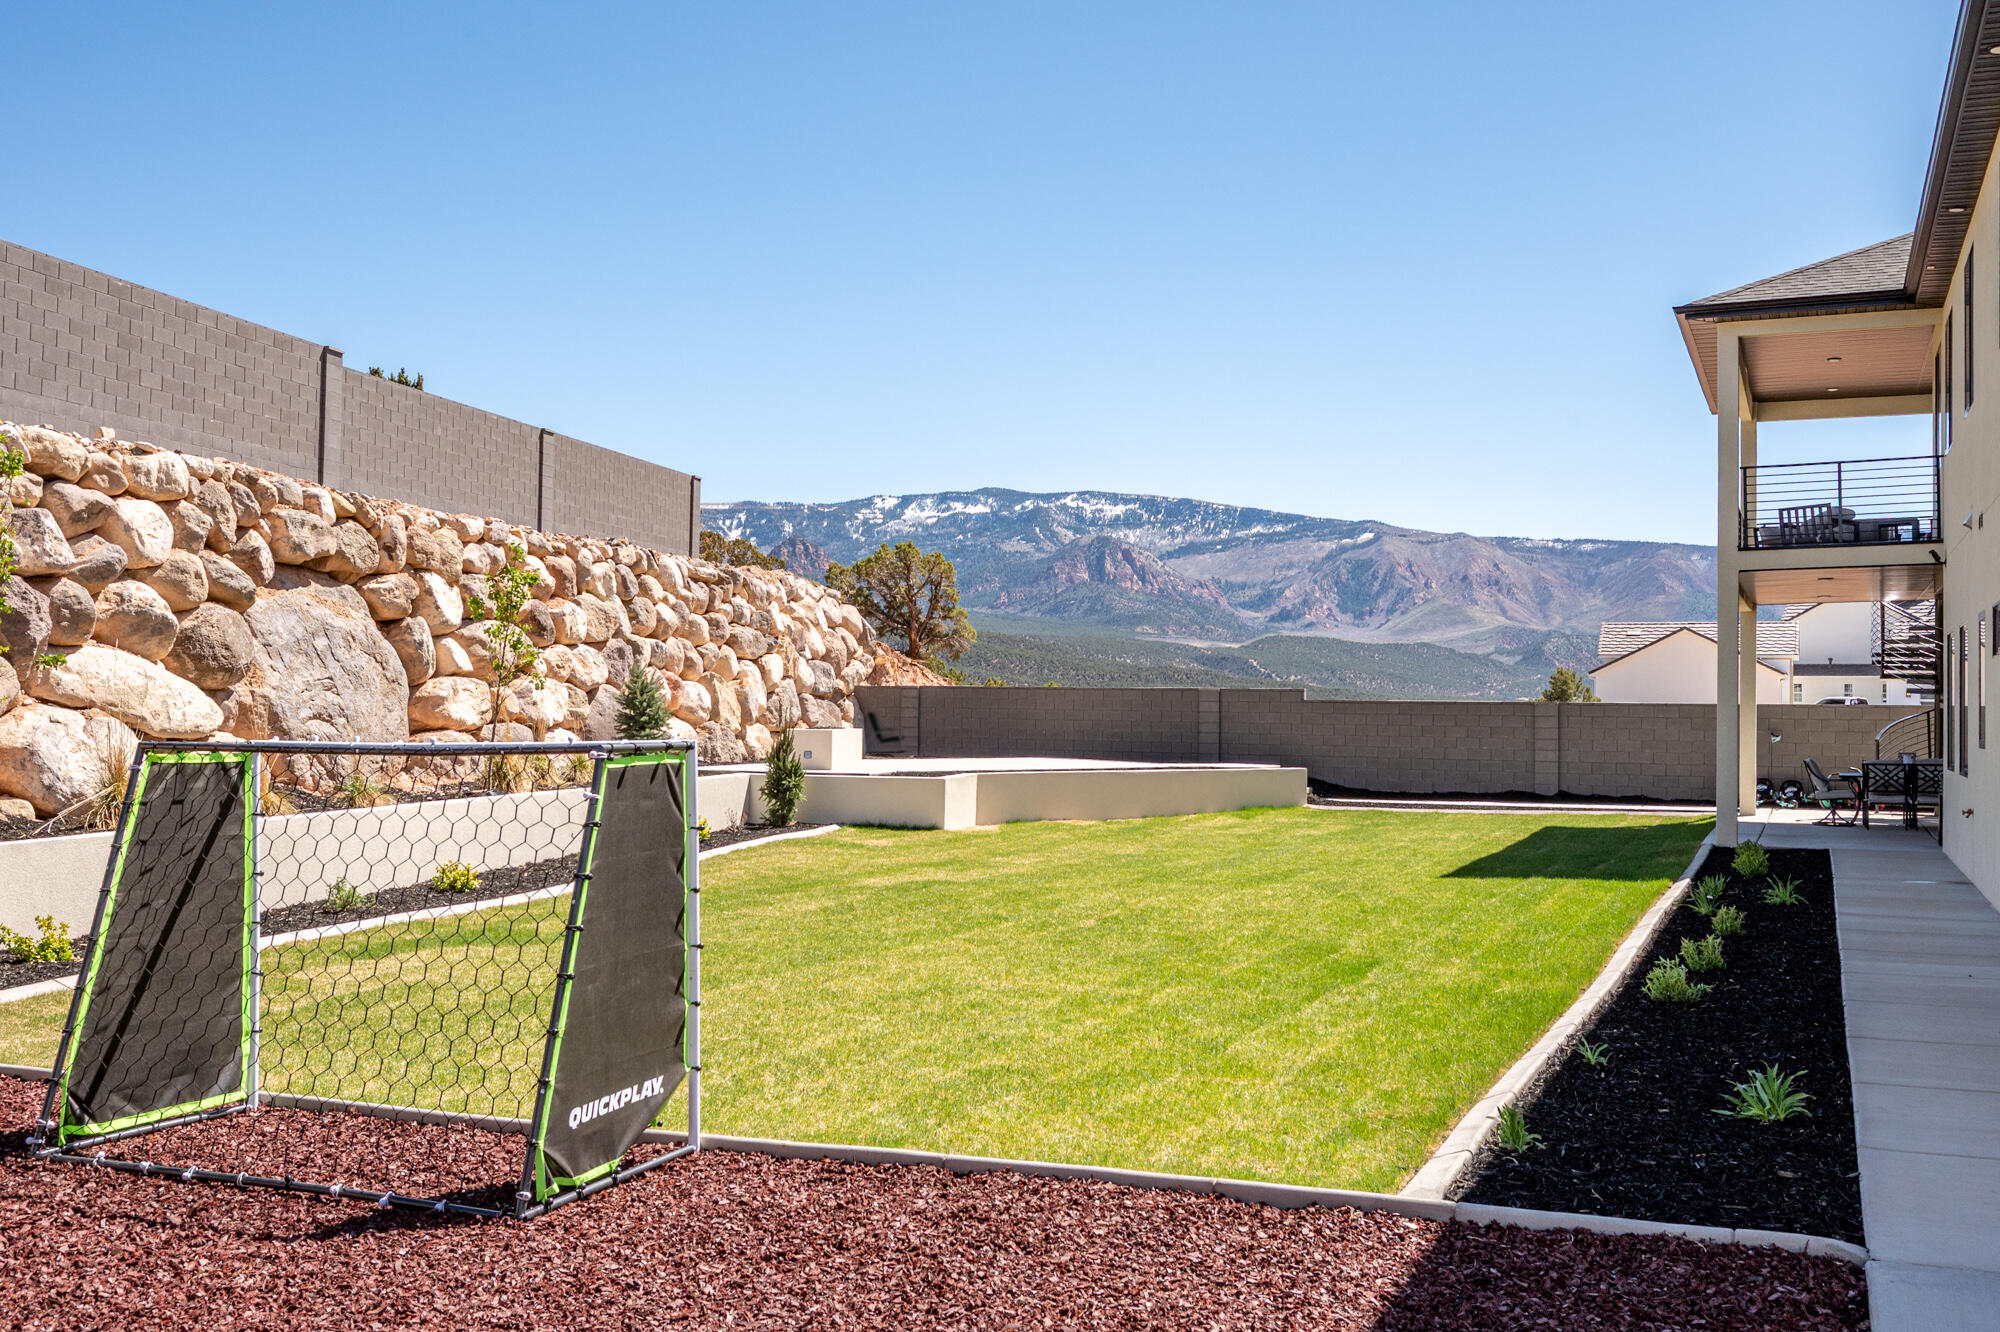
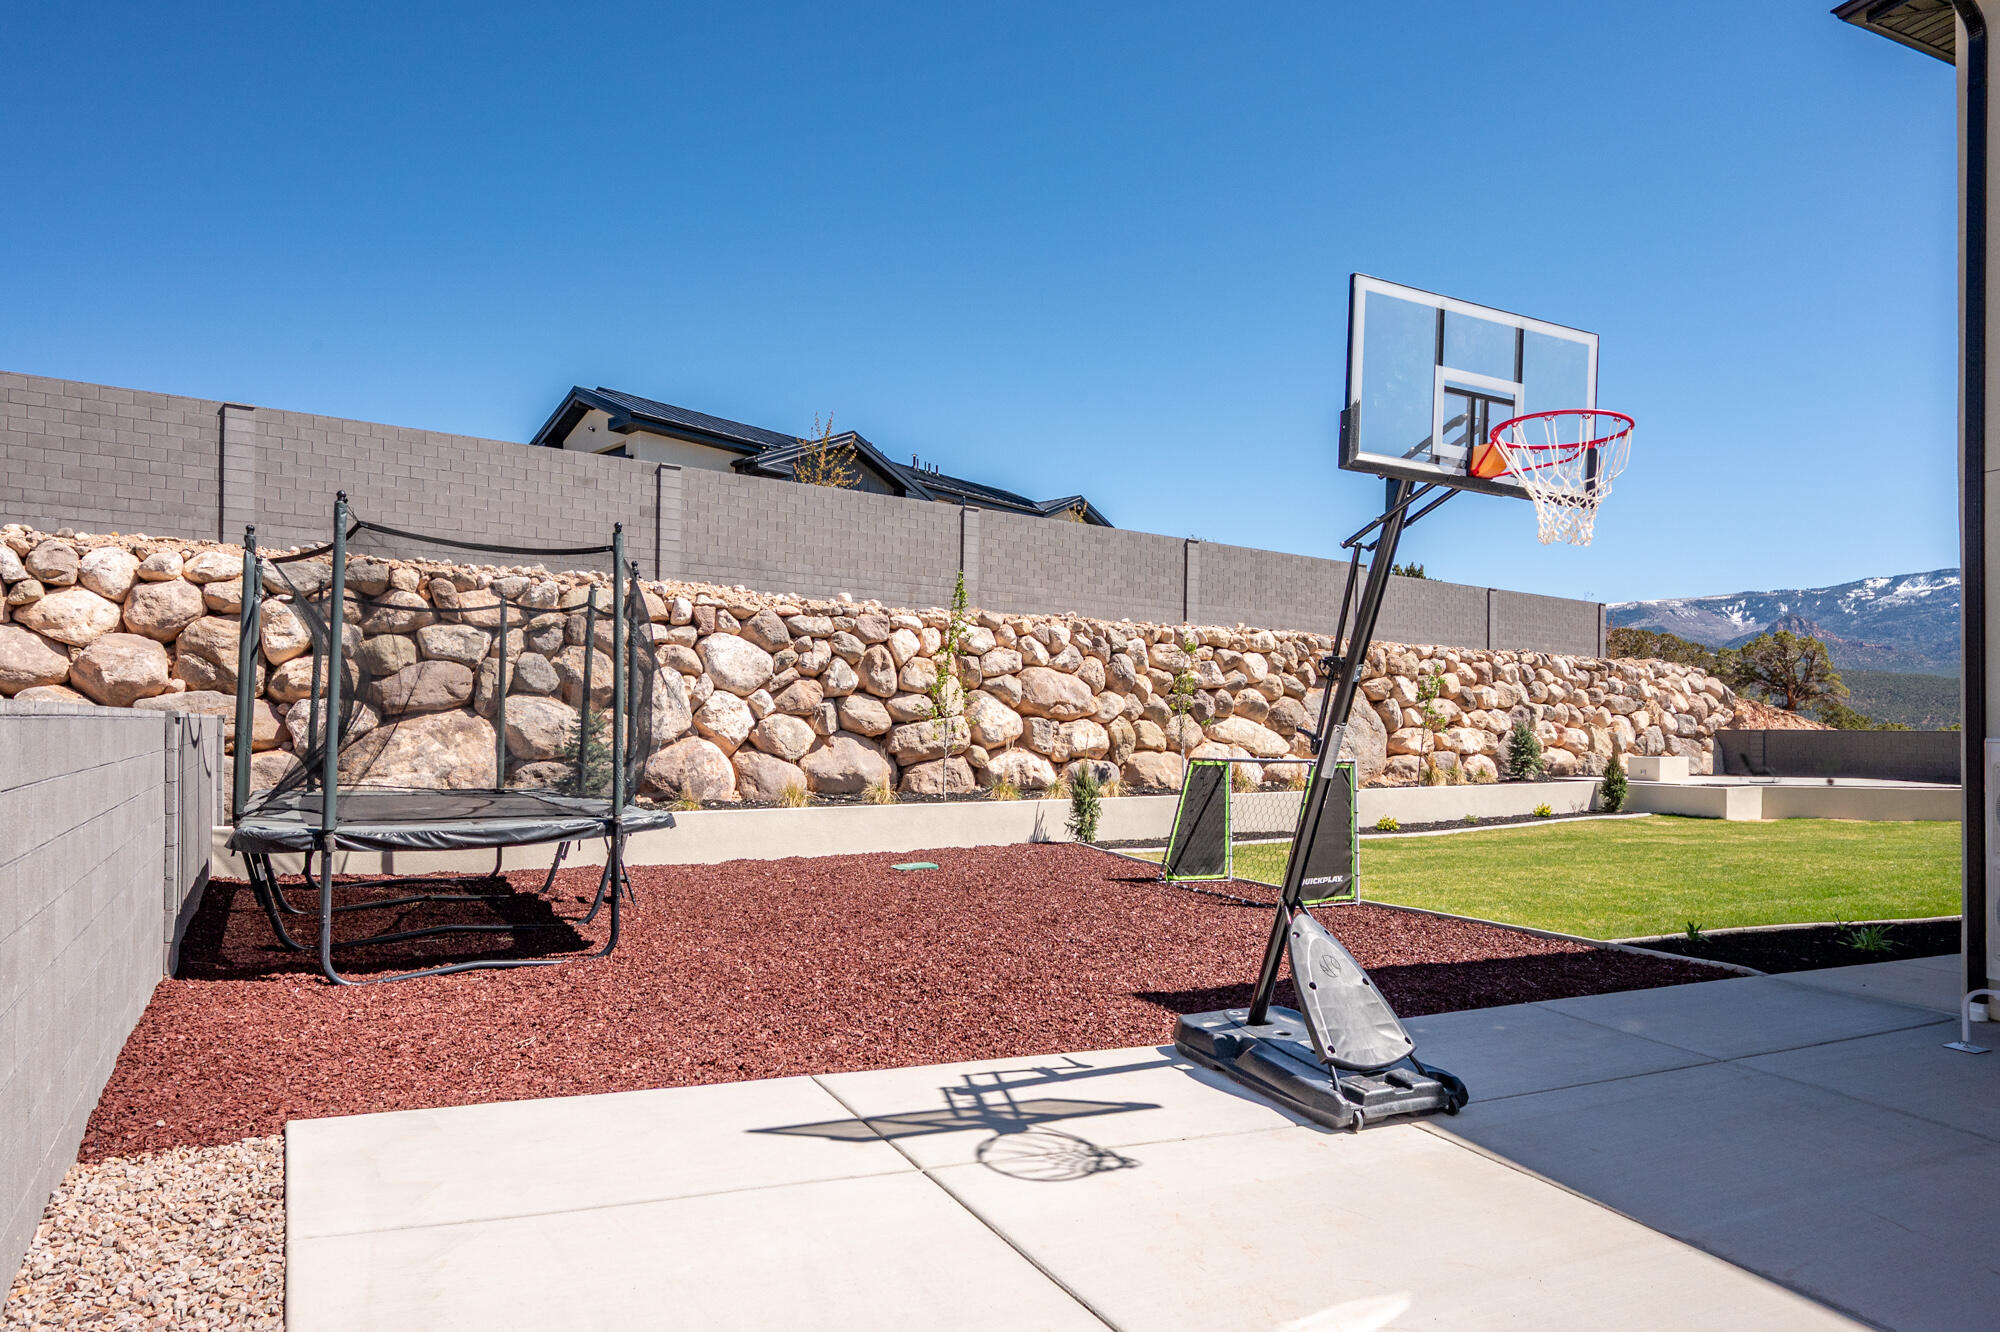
potted tree: none [947,713,977,753] -> present [1816,755,1843,785]

